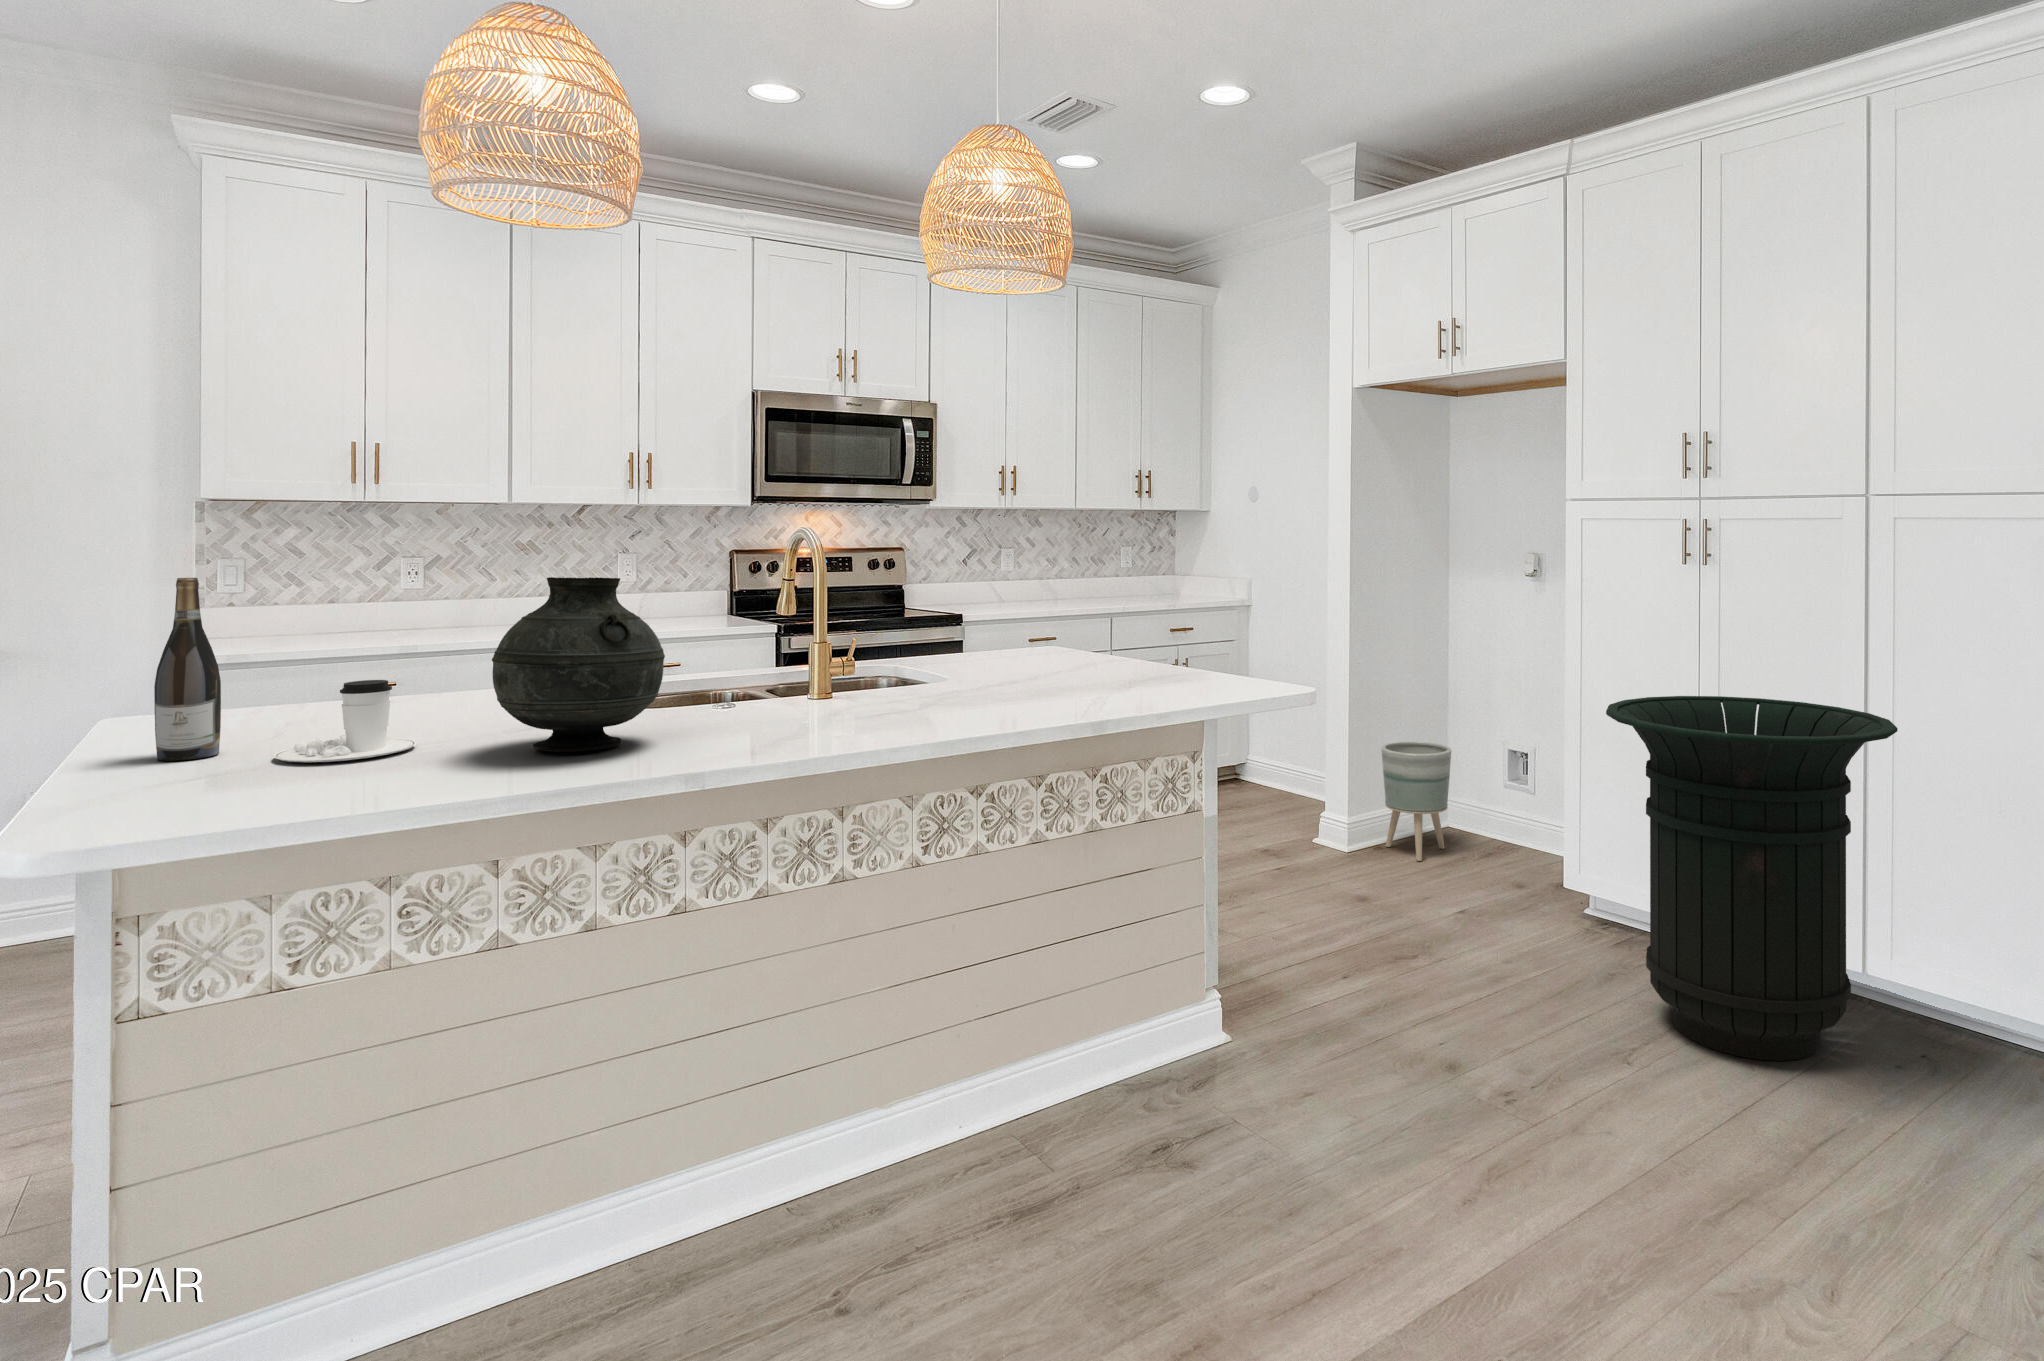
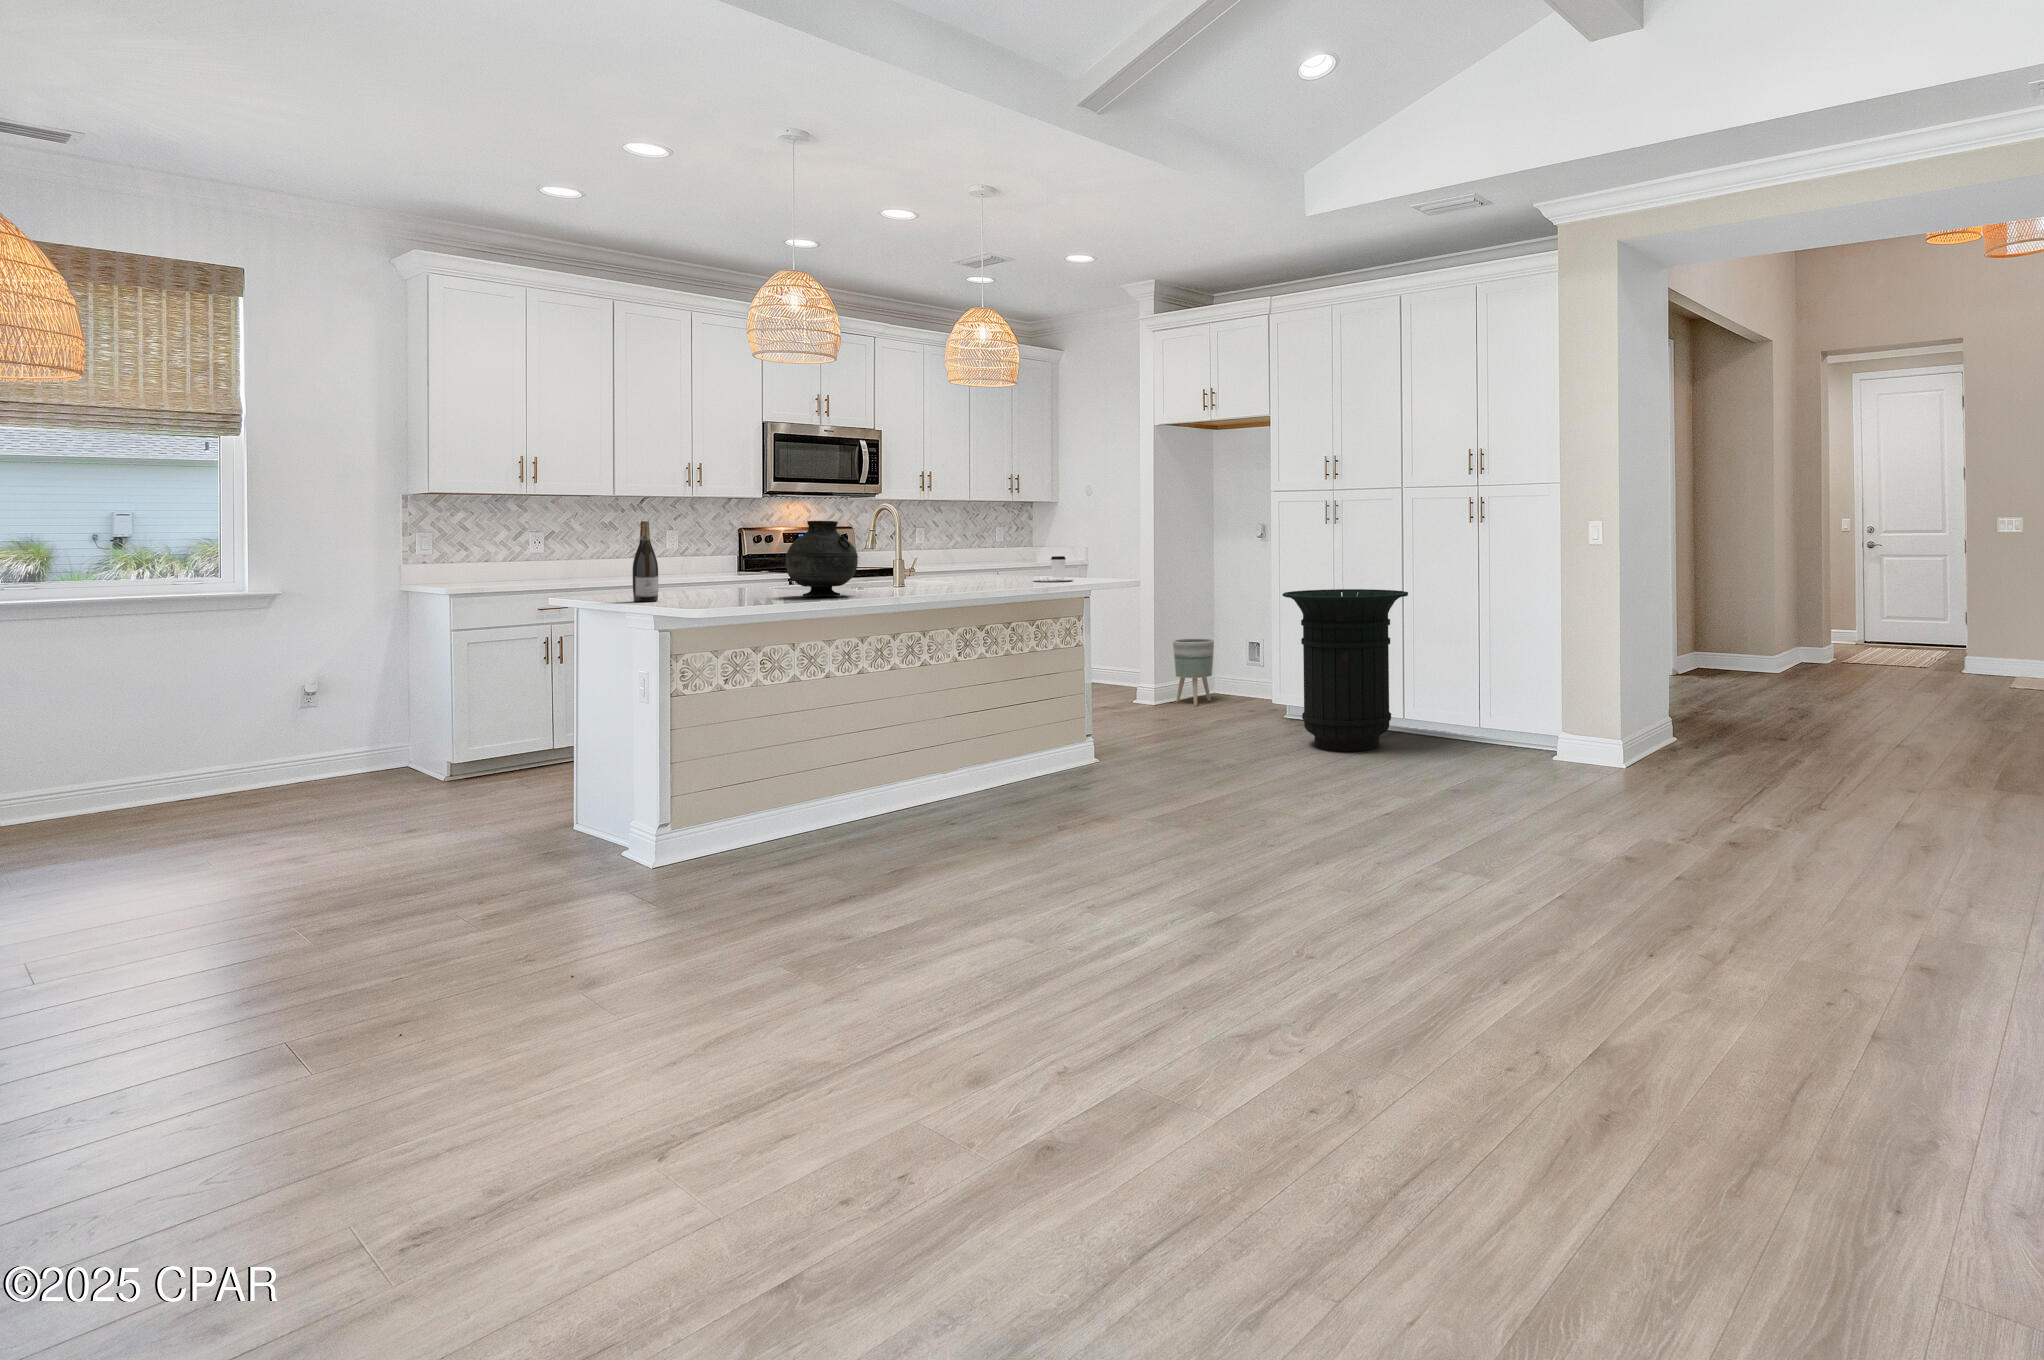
coffee cup: present [274,680,416,763] -> present [1034,556,1073,582]

